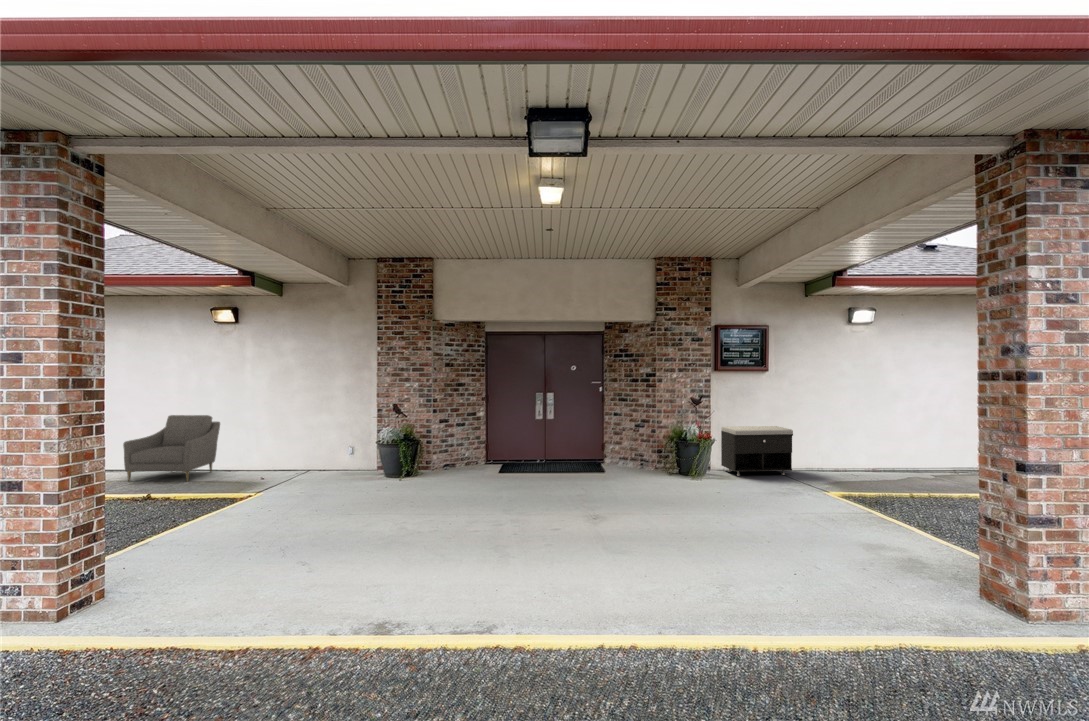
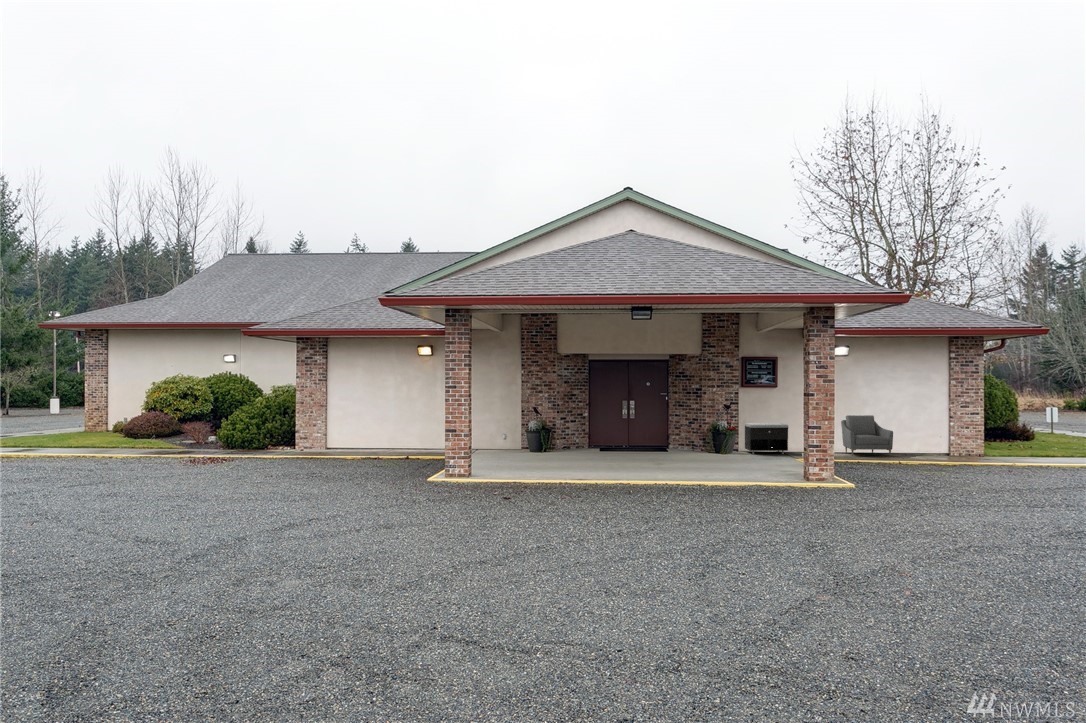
chair: present [123,415,220,482] -> present [841,415,893,456]

